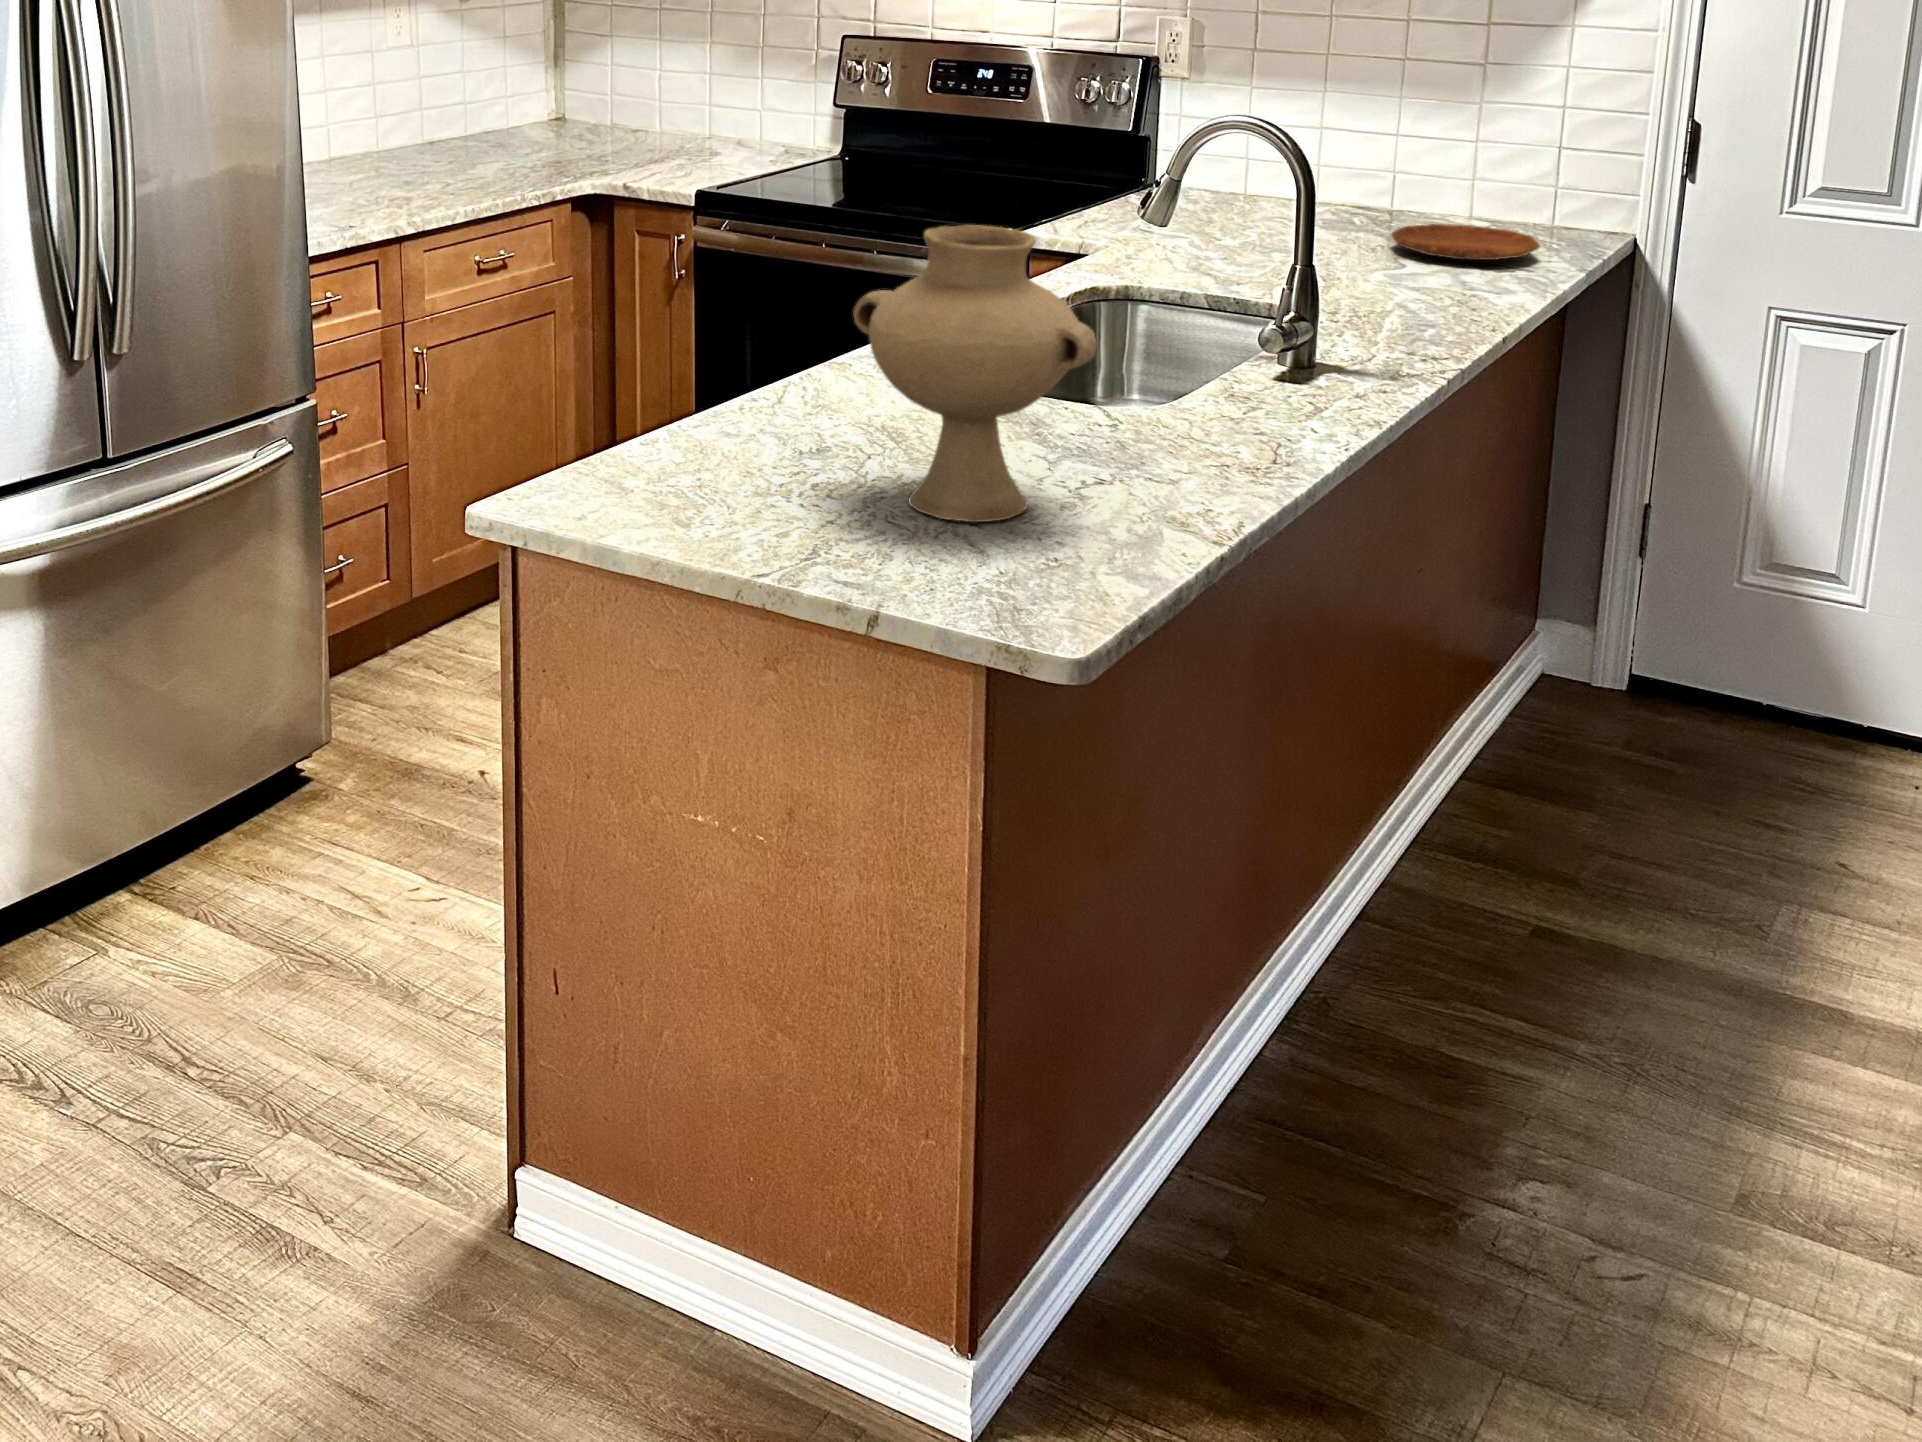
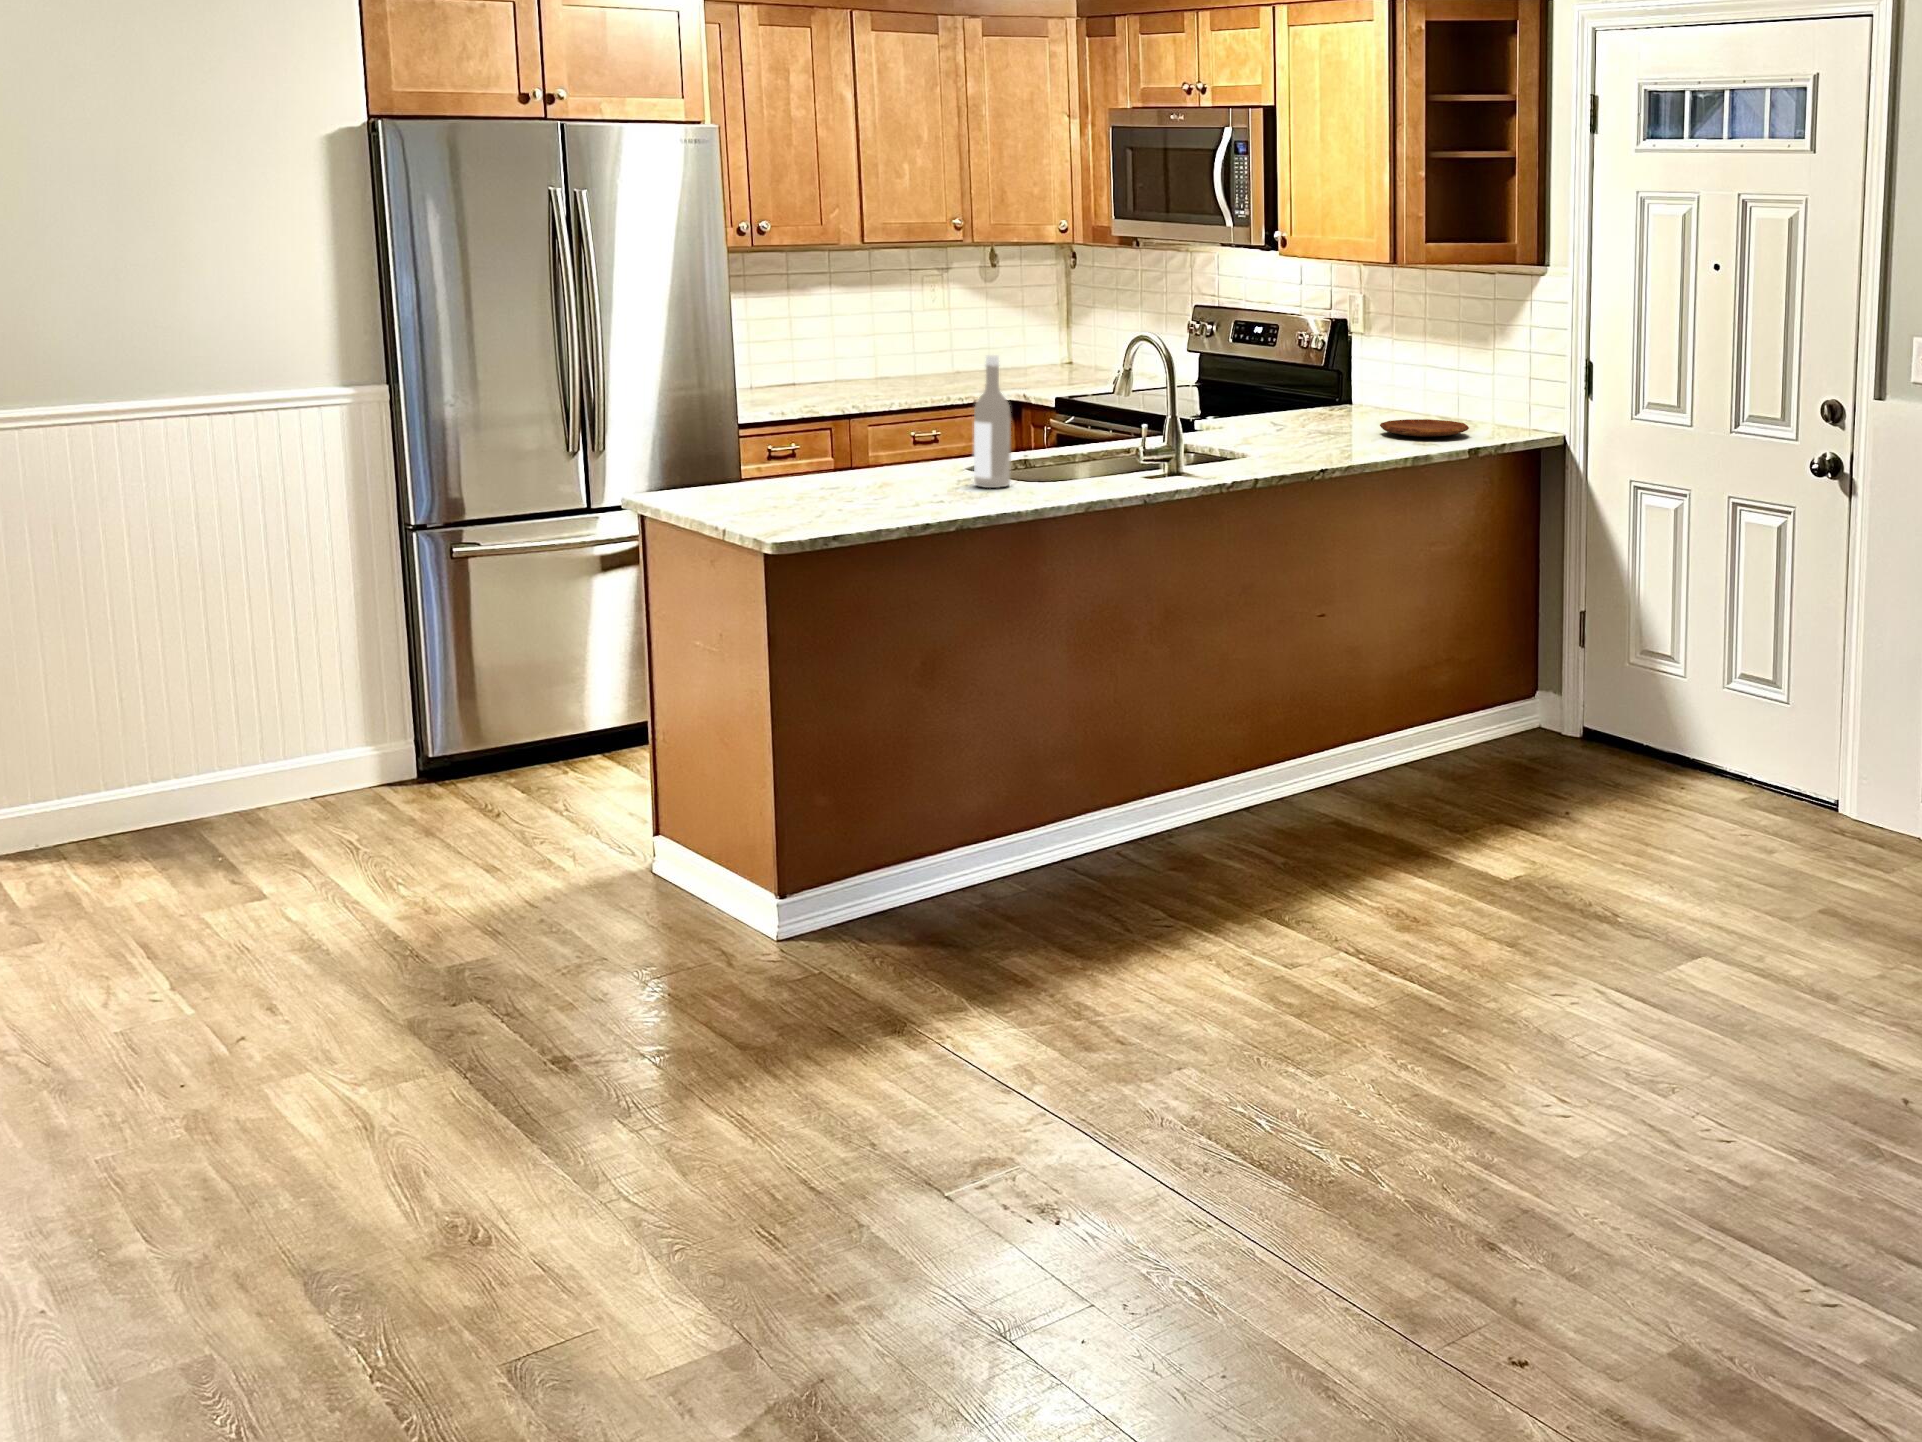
wine bottle: none [1170,214,1251,480] -> present [974,355,1011,488]
vase: present [853,225,1097,522] -> none [797,352,902,490]

